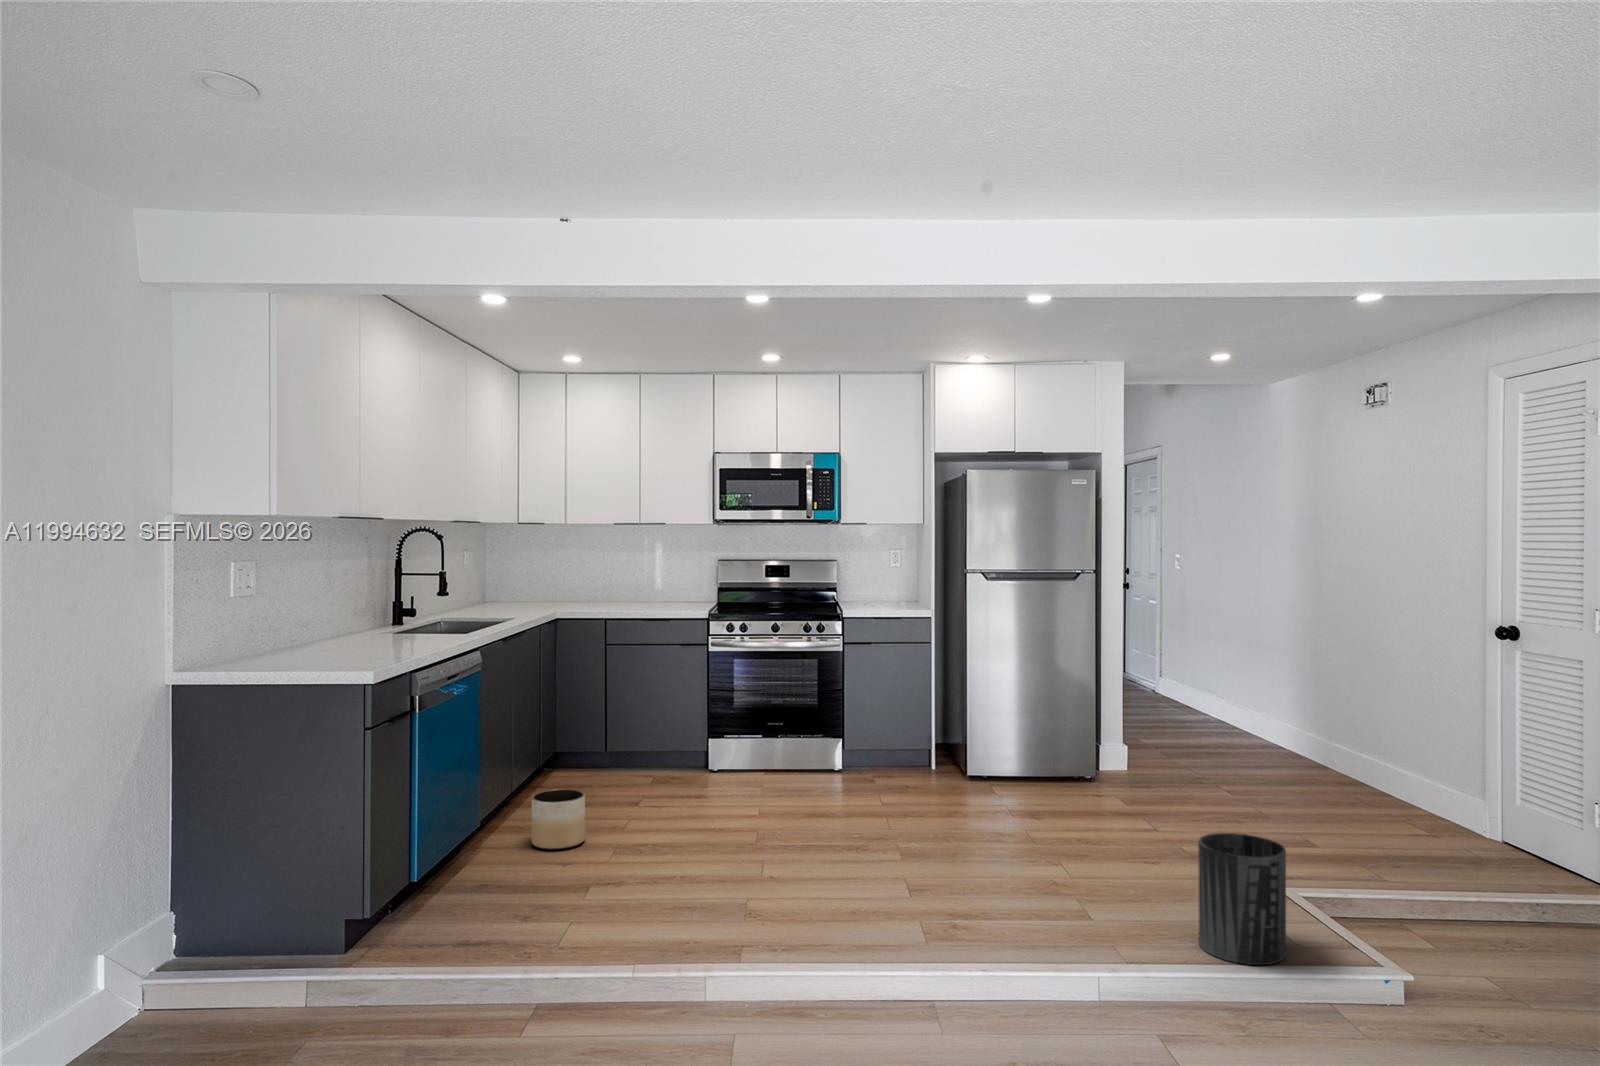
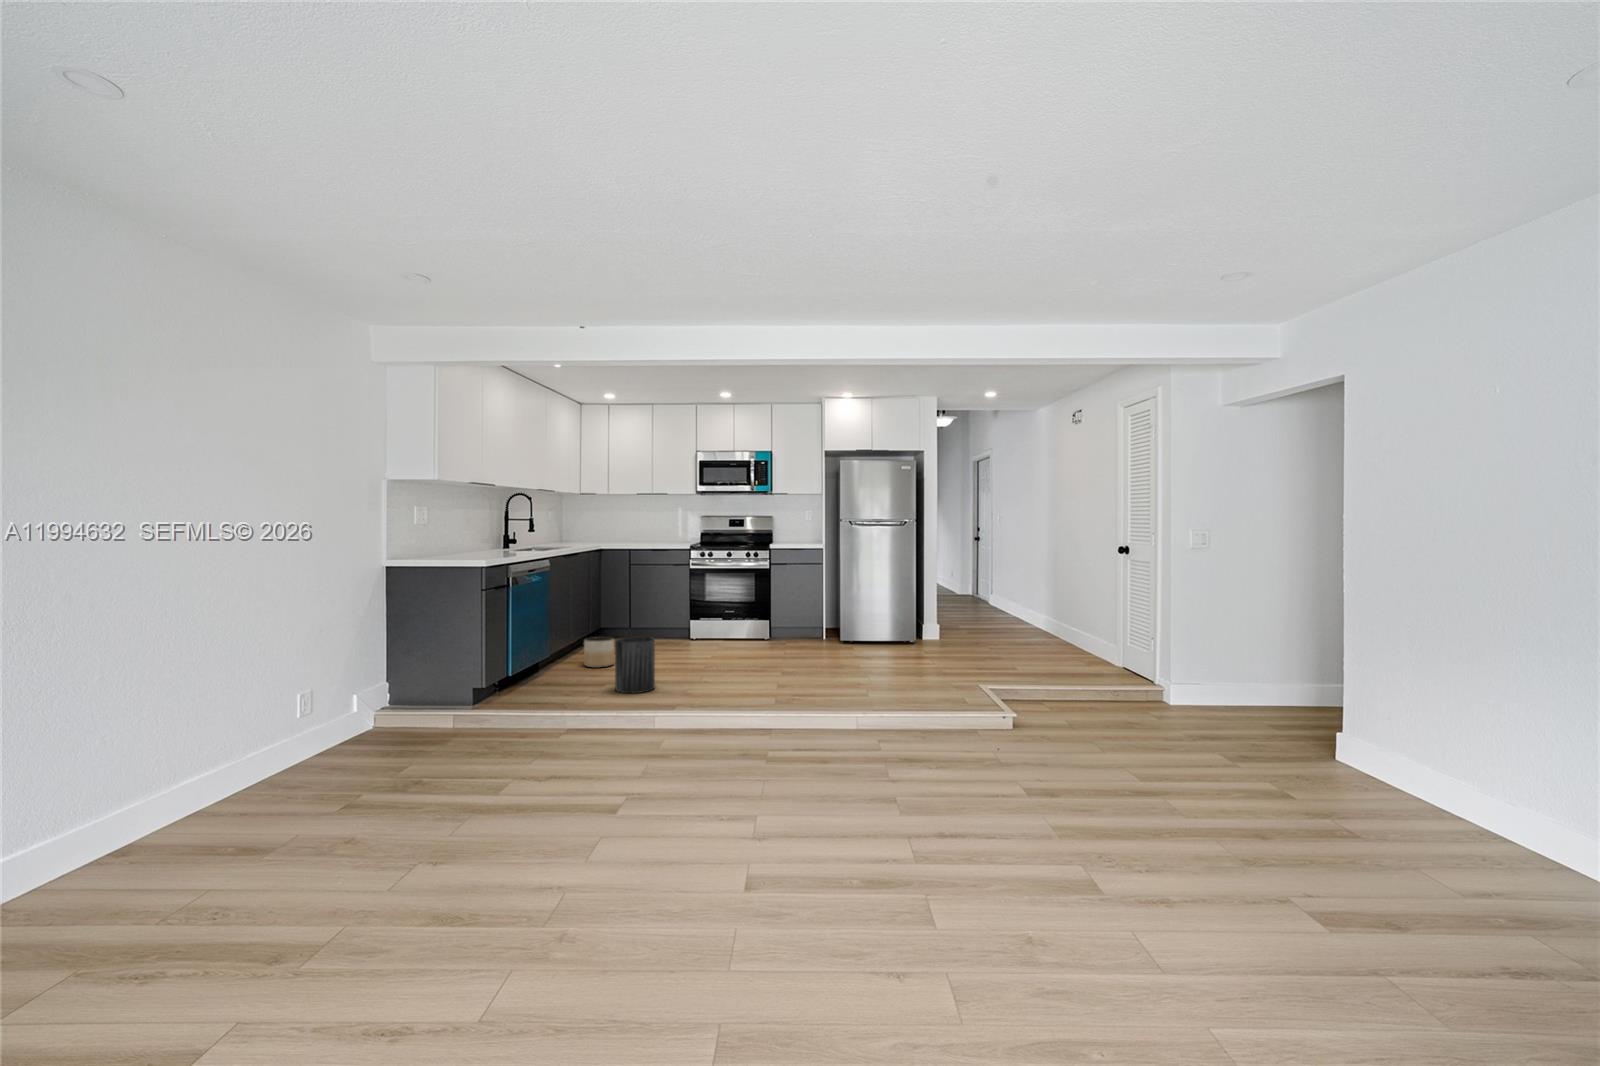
trash can: present [1198,833,1286,965] -> present [615,637,655,693]

